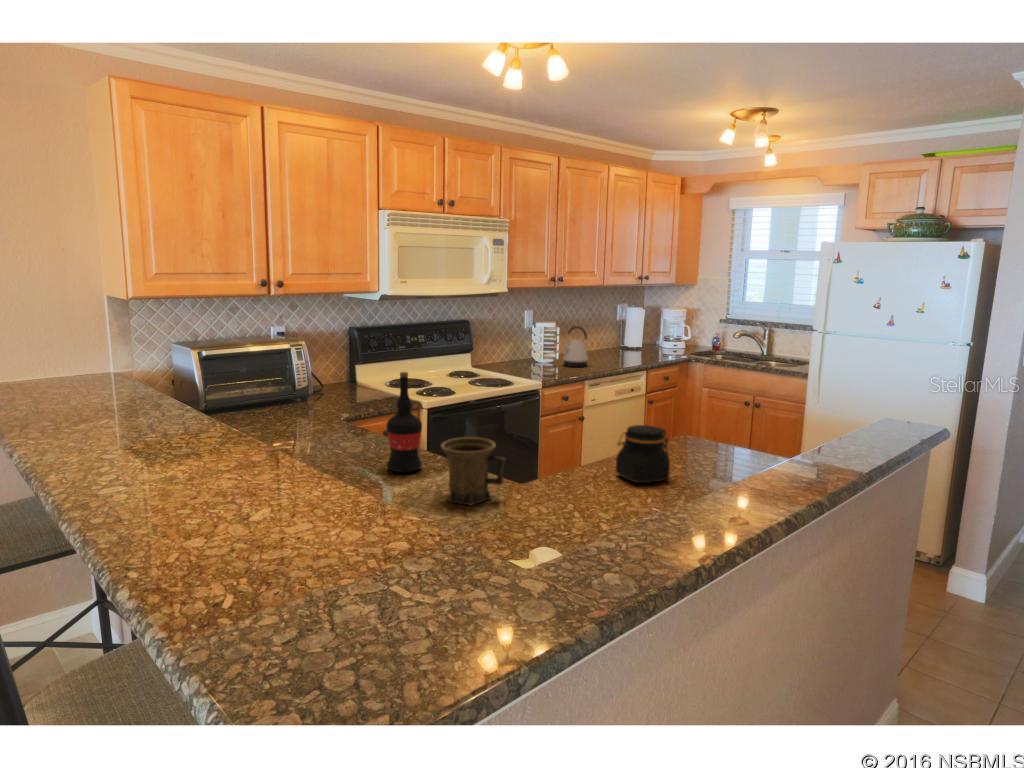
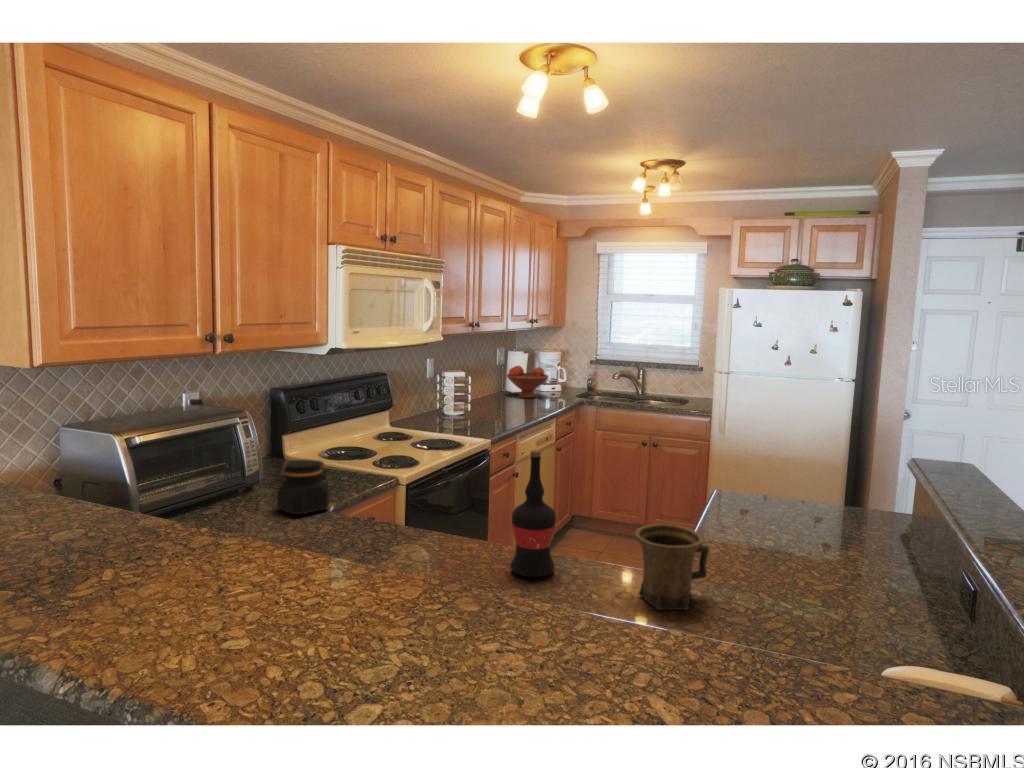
fruit bowl: none [621,321,663,353] -> present [507,366,548,398]
kettle: present [563,326,588,367] -> none [477,374,505,418]
jar: present [616,425,670,483] -> present [276,459,329,514]

